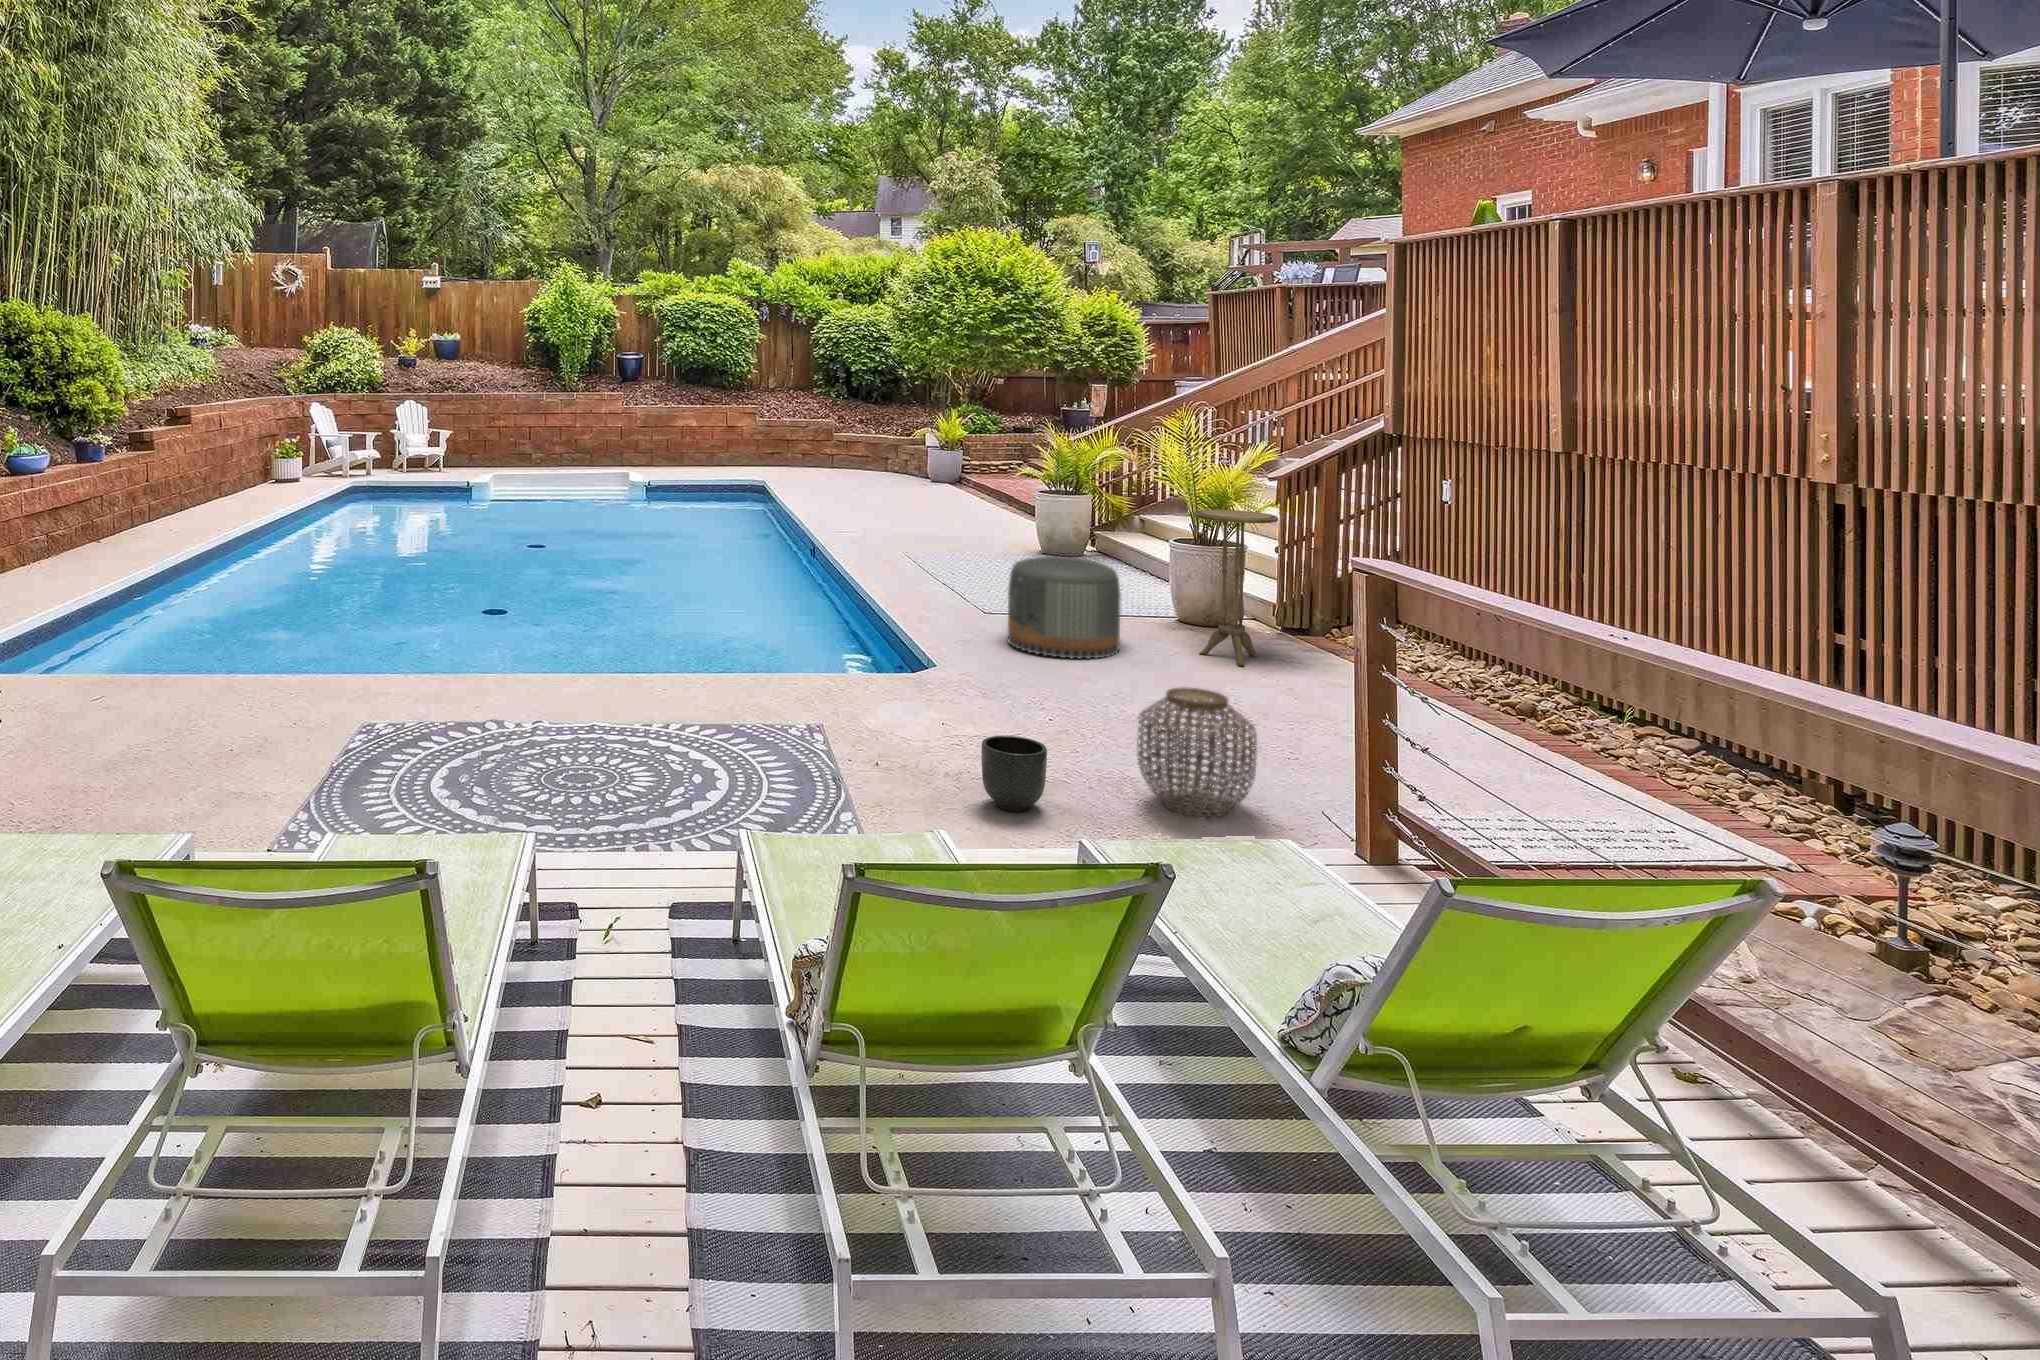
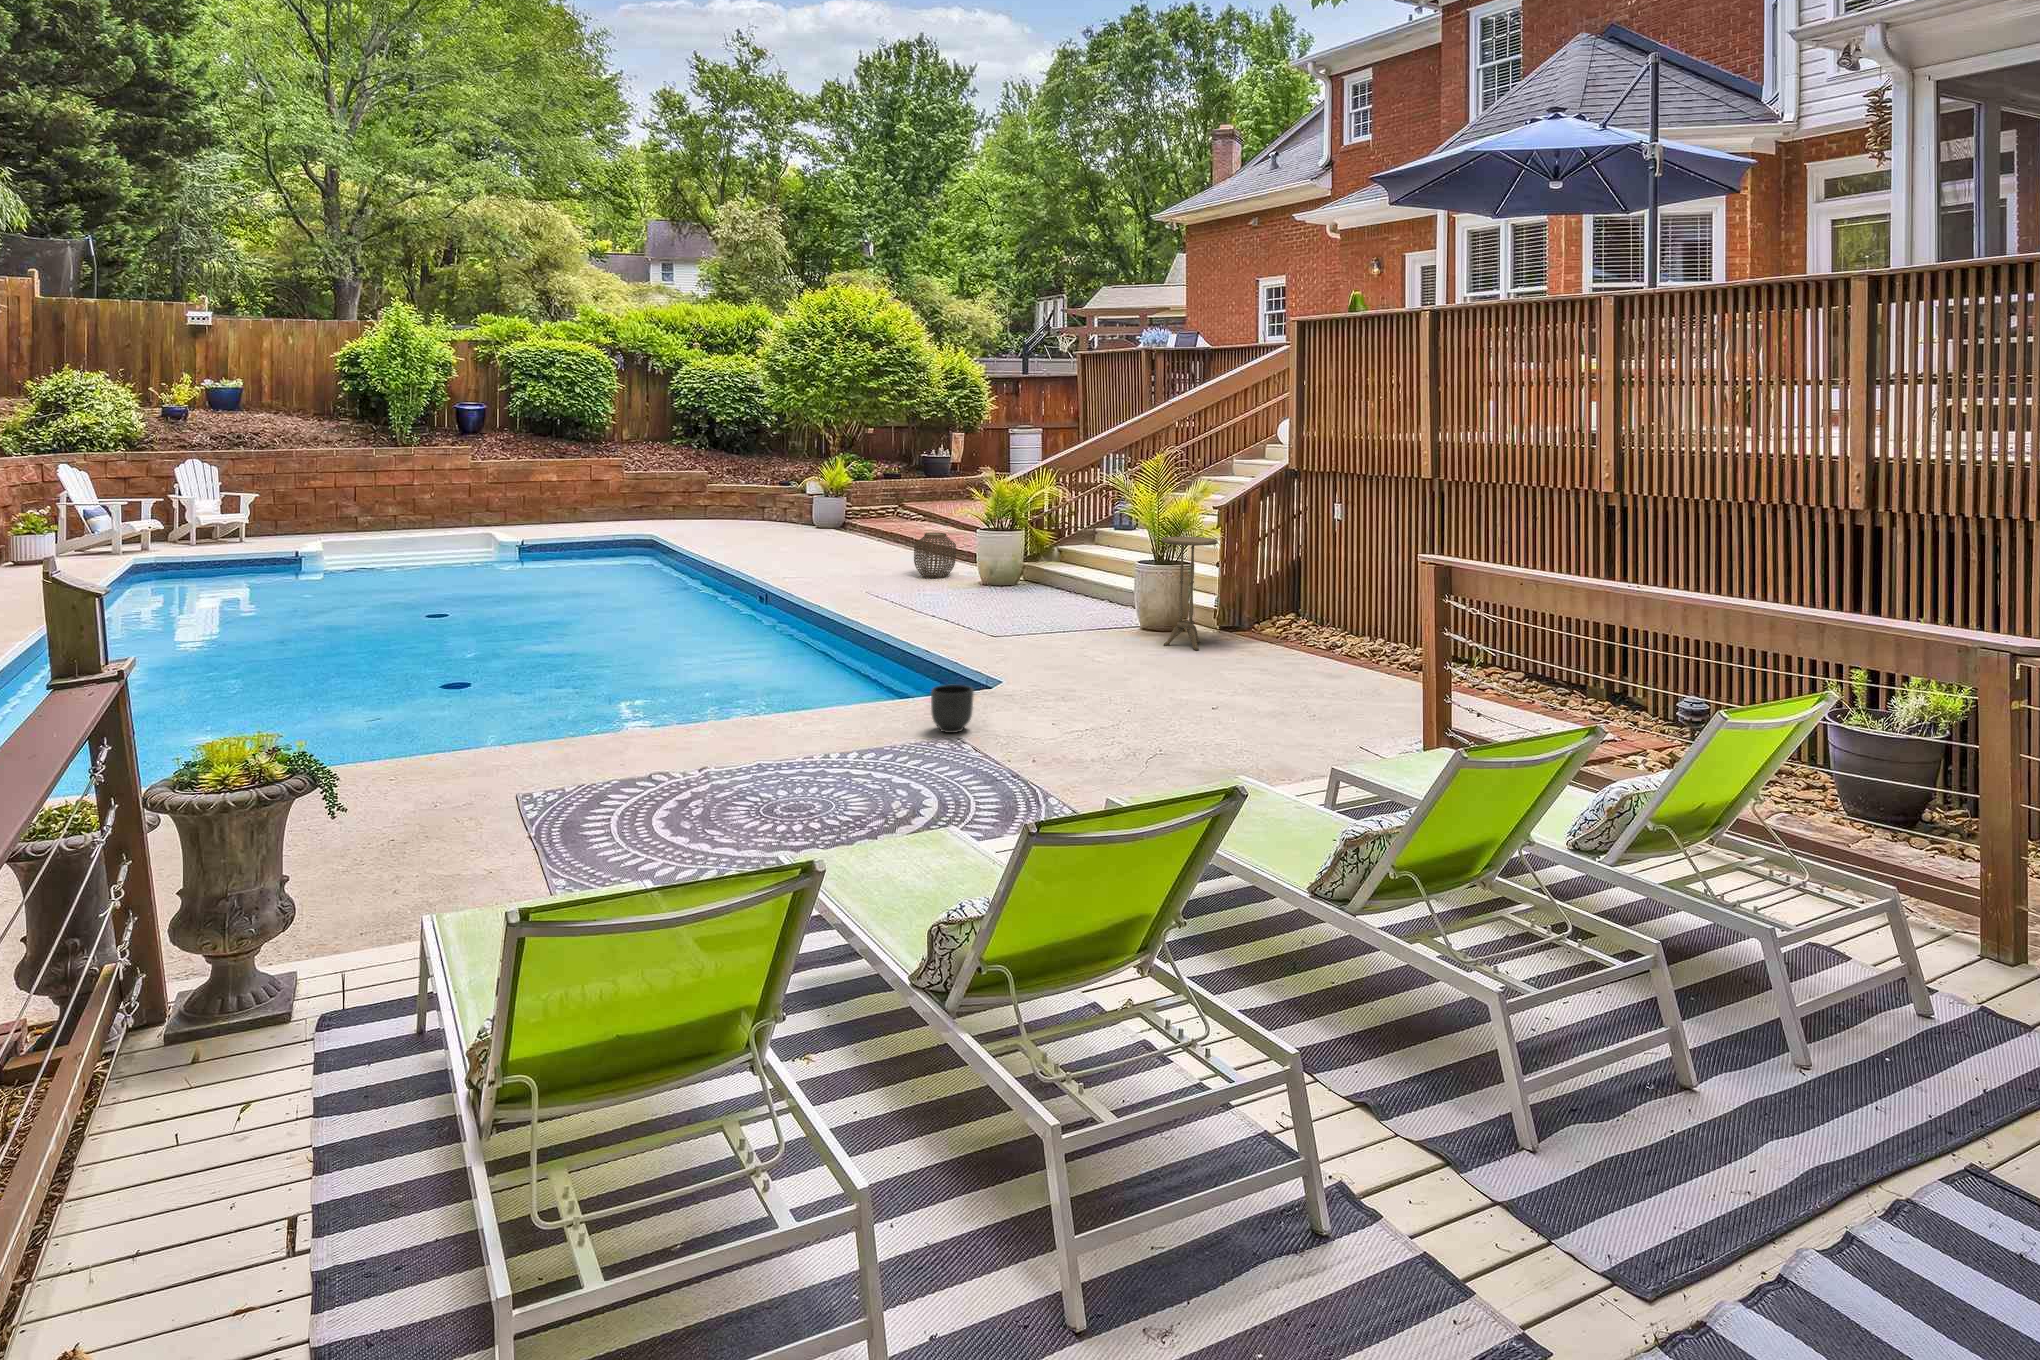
pouf: present [1008,556,1121,659] -> none [1028,581,1113,660]
woven basket: present [1137,687,1257,817] -> present [914,533,956,578]
planter: present [981,736,1047,812] -> present [931,684,974,733]

